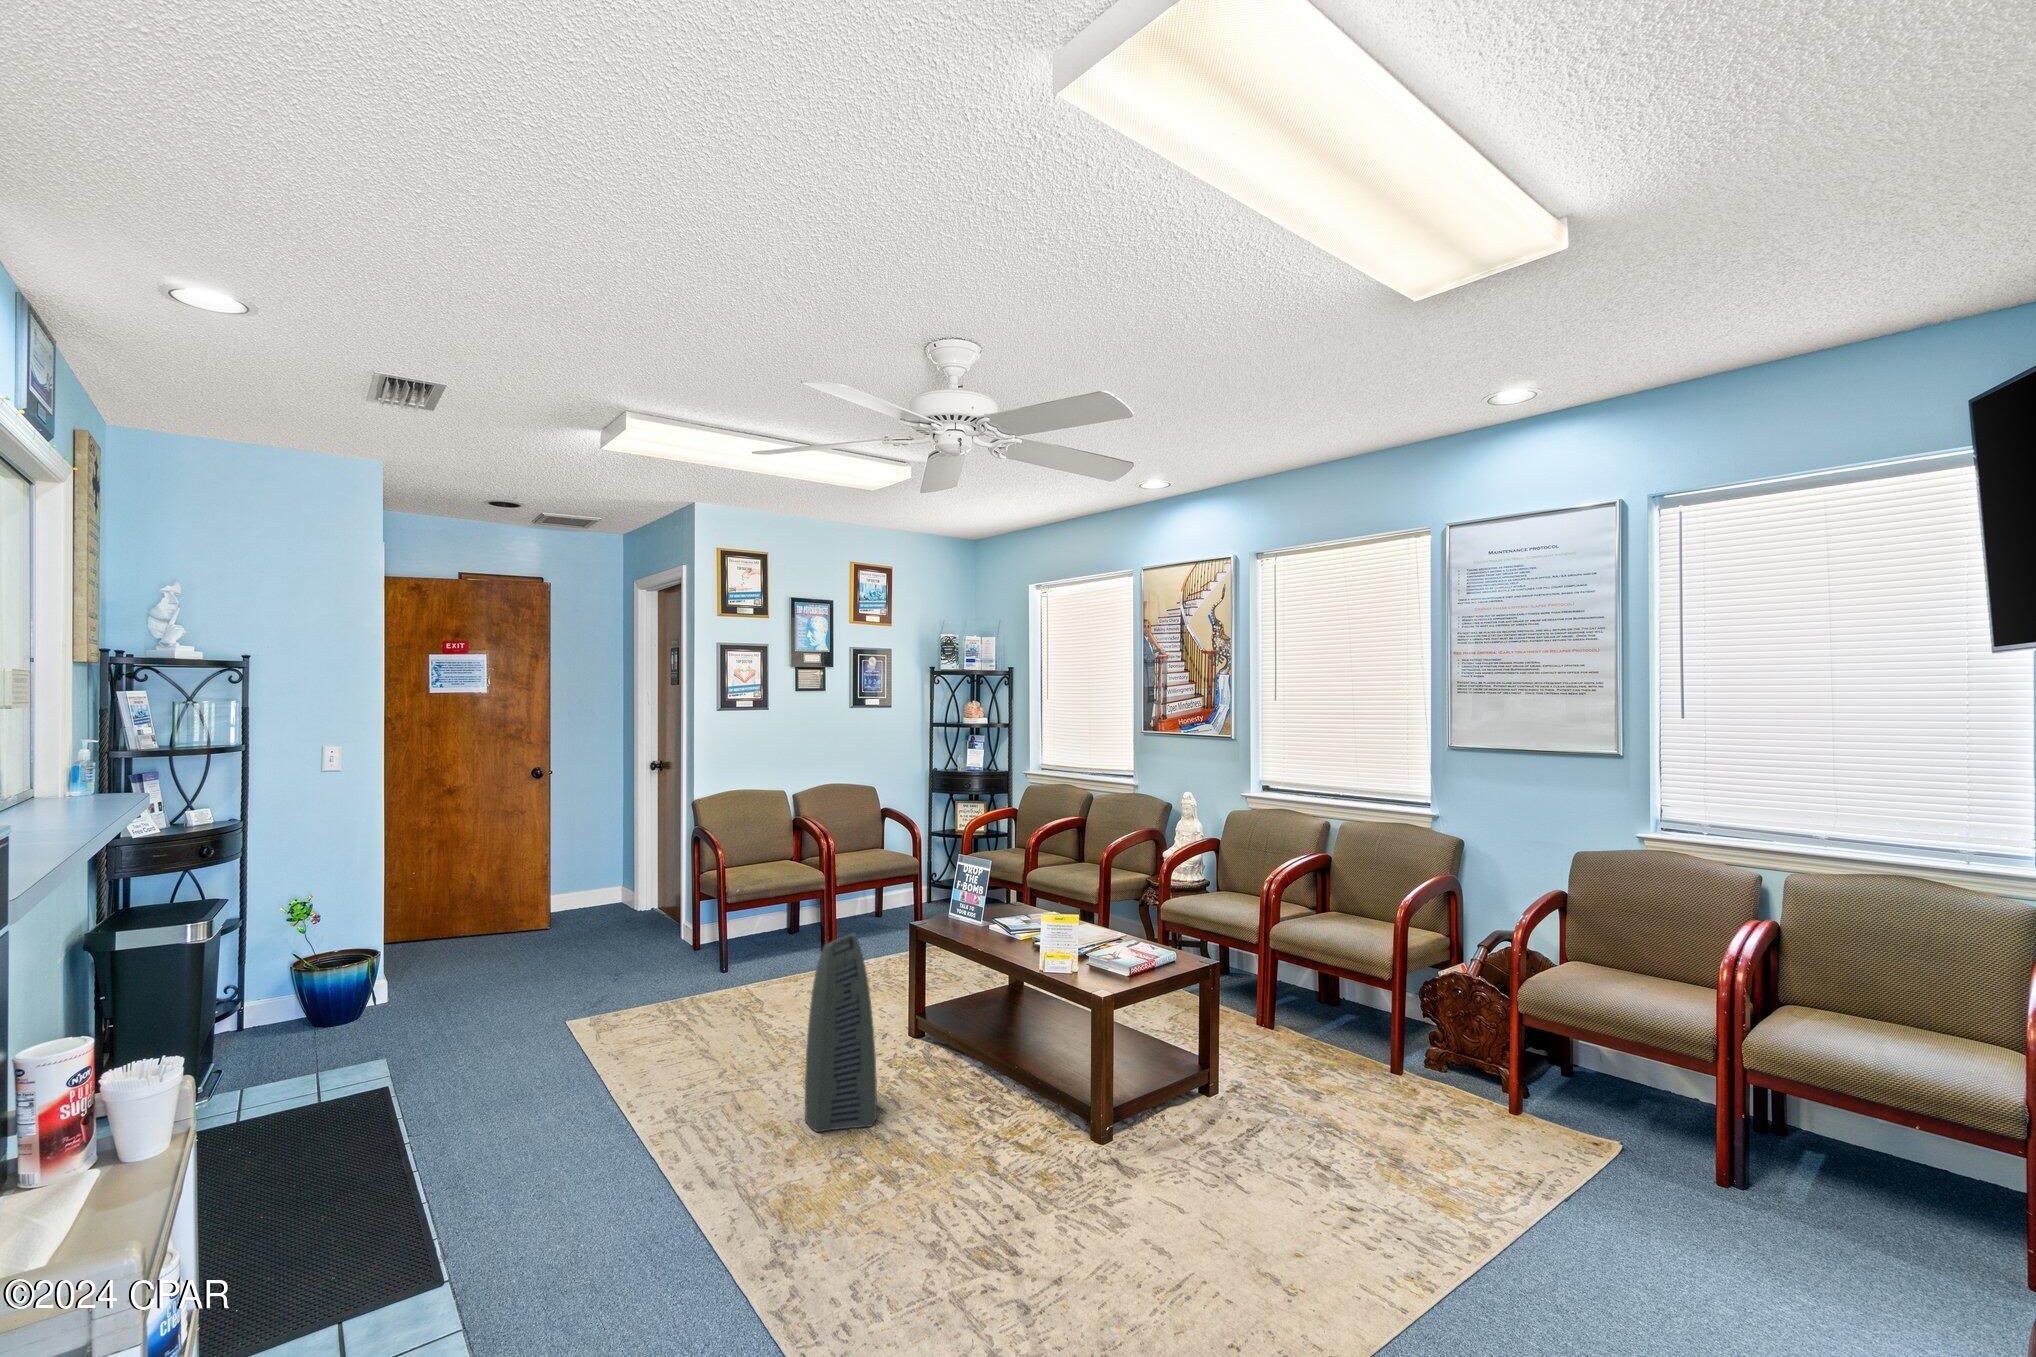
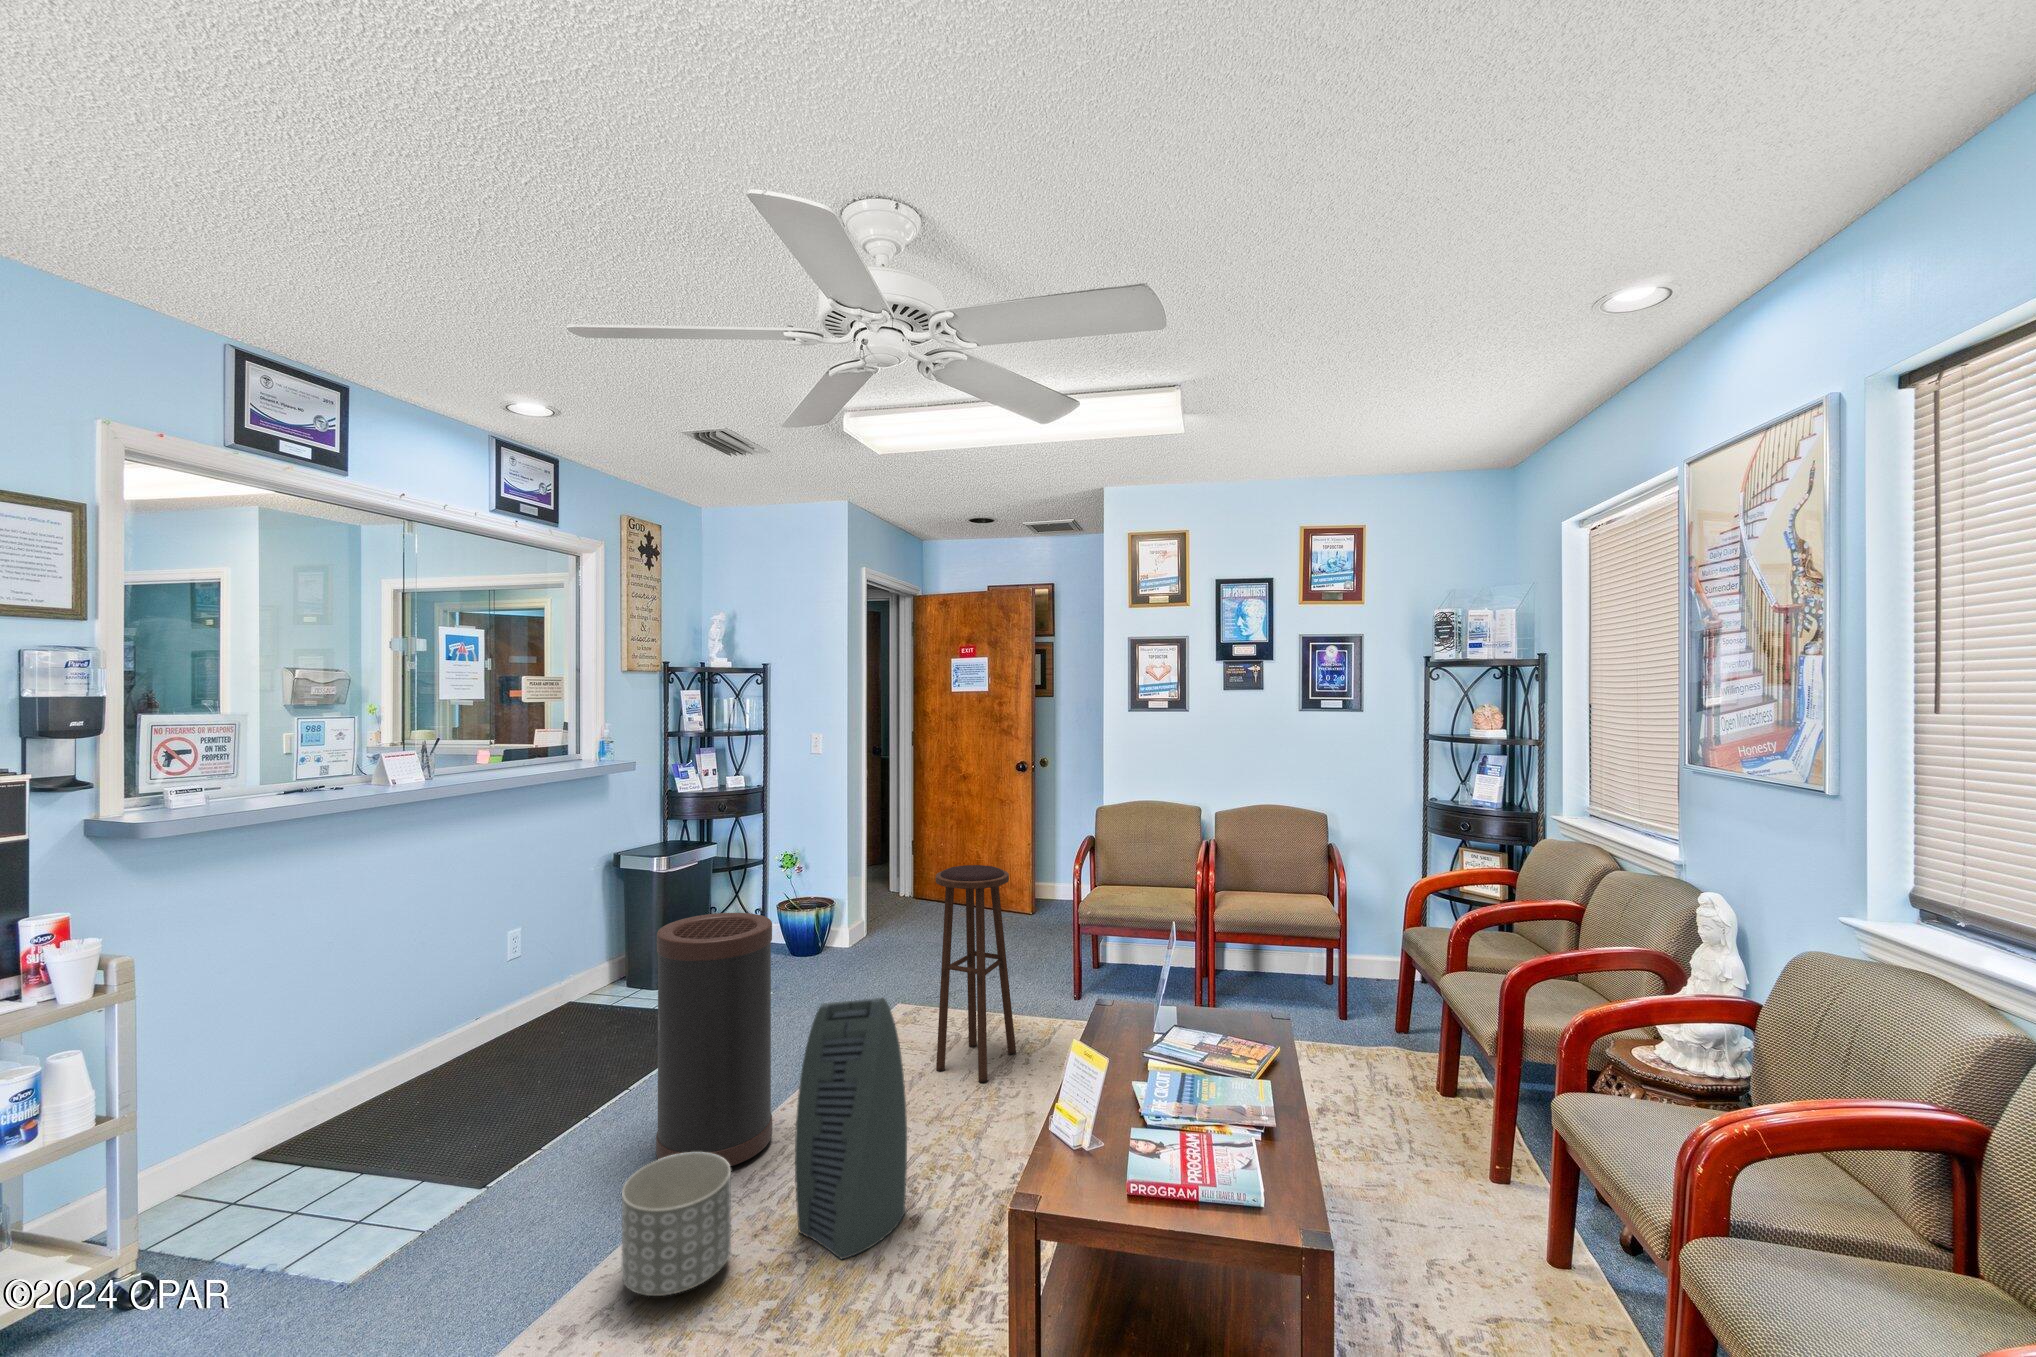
stool: none [707,850,776,1040] -> present [936,865,1016,1082]
trash can: none [583,910,697,1159] -> present [656,913,772,1166]
planter: none [741,1083,828,1190] -> present [622,1152,731,1296]

